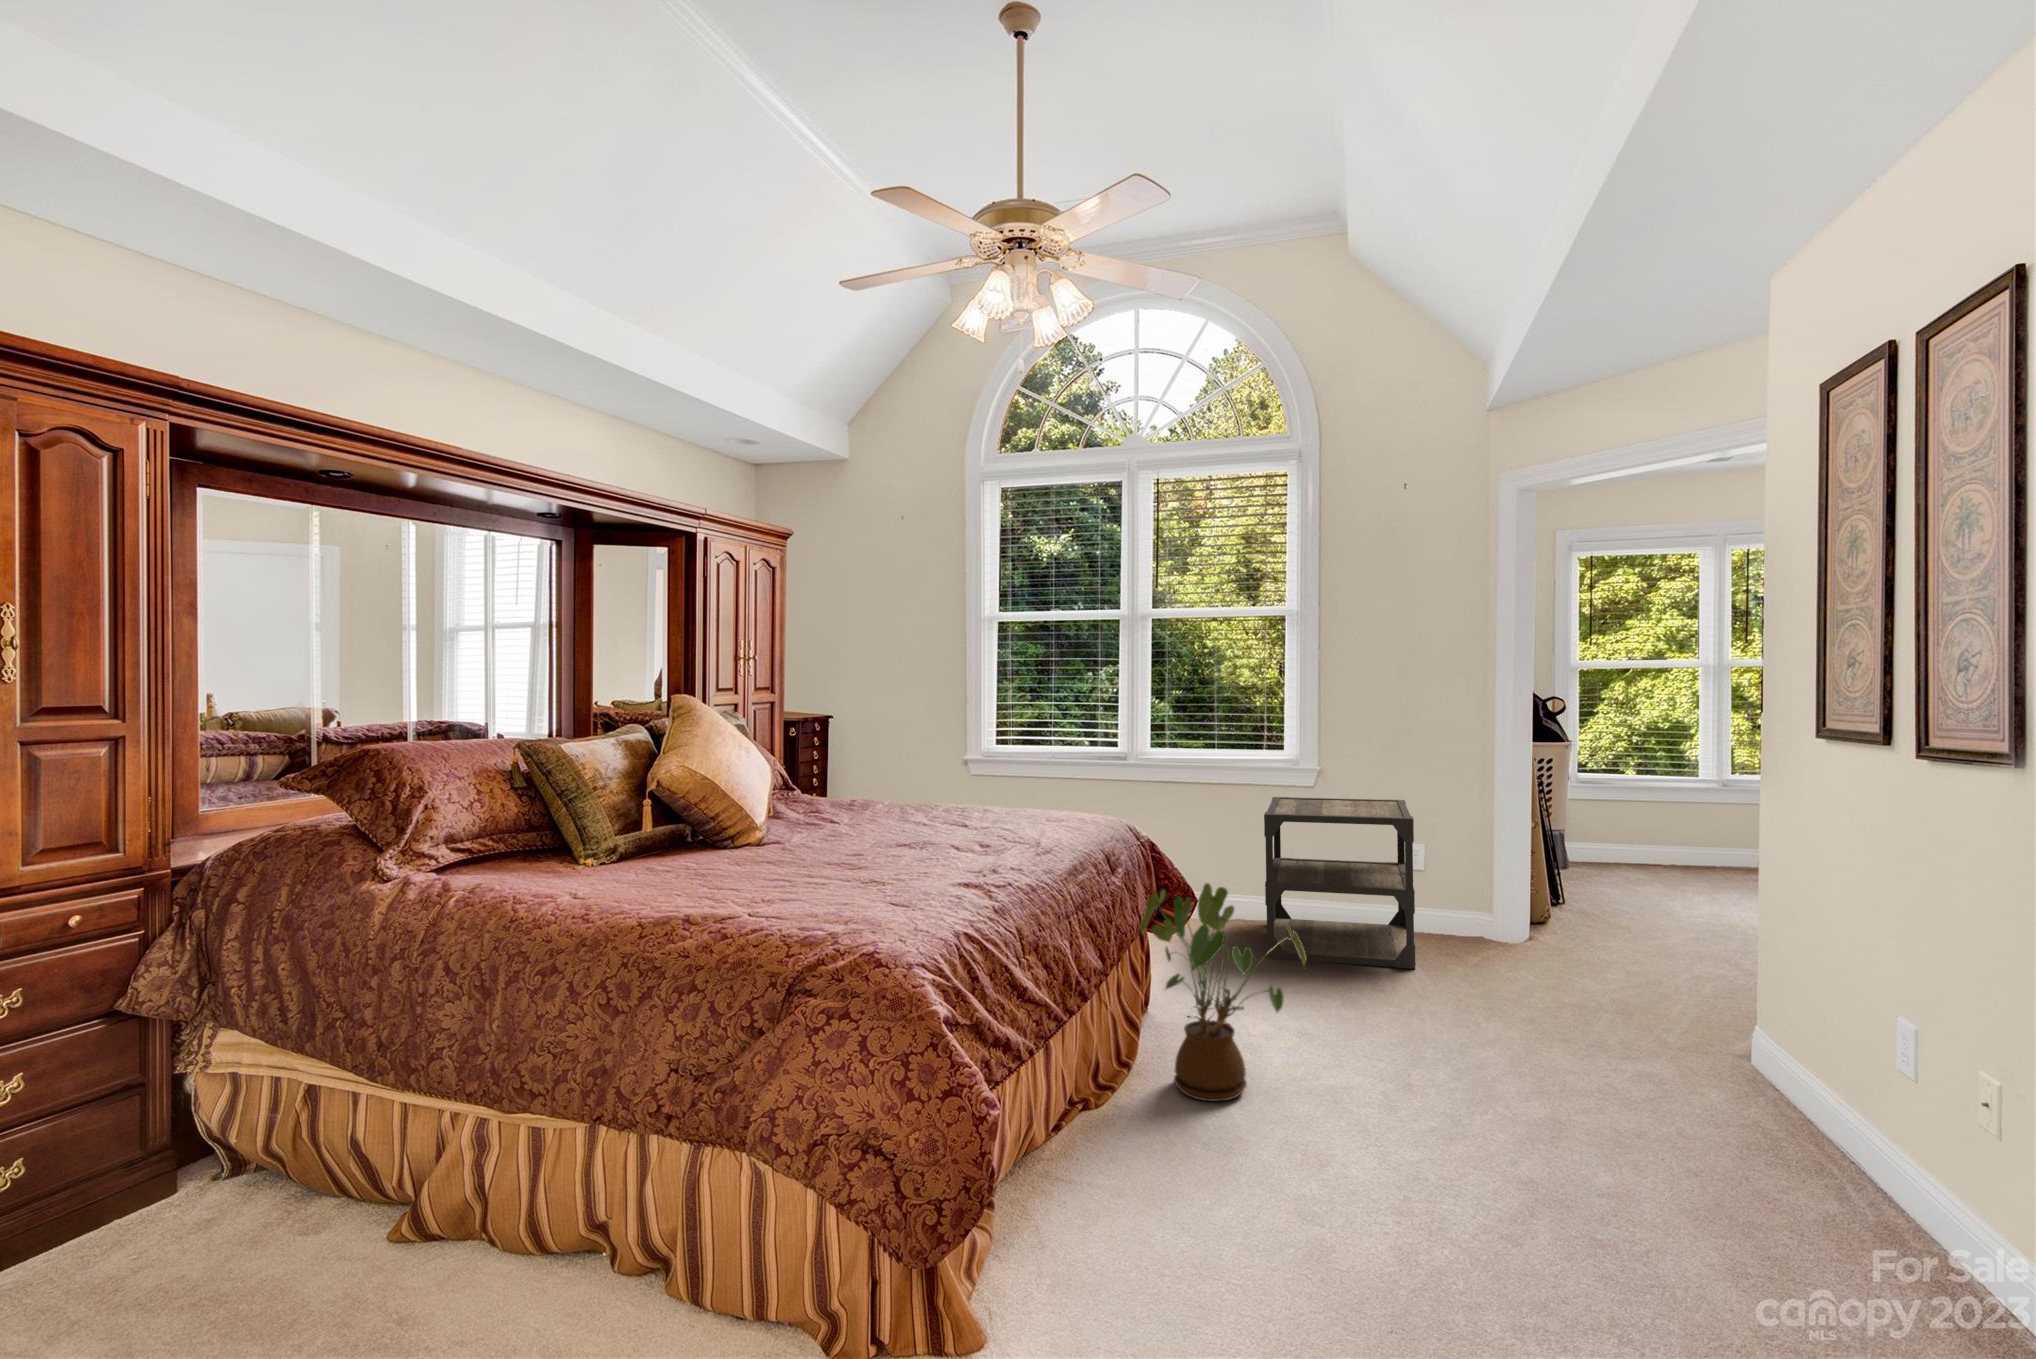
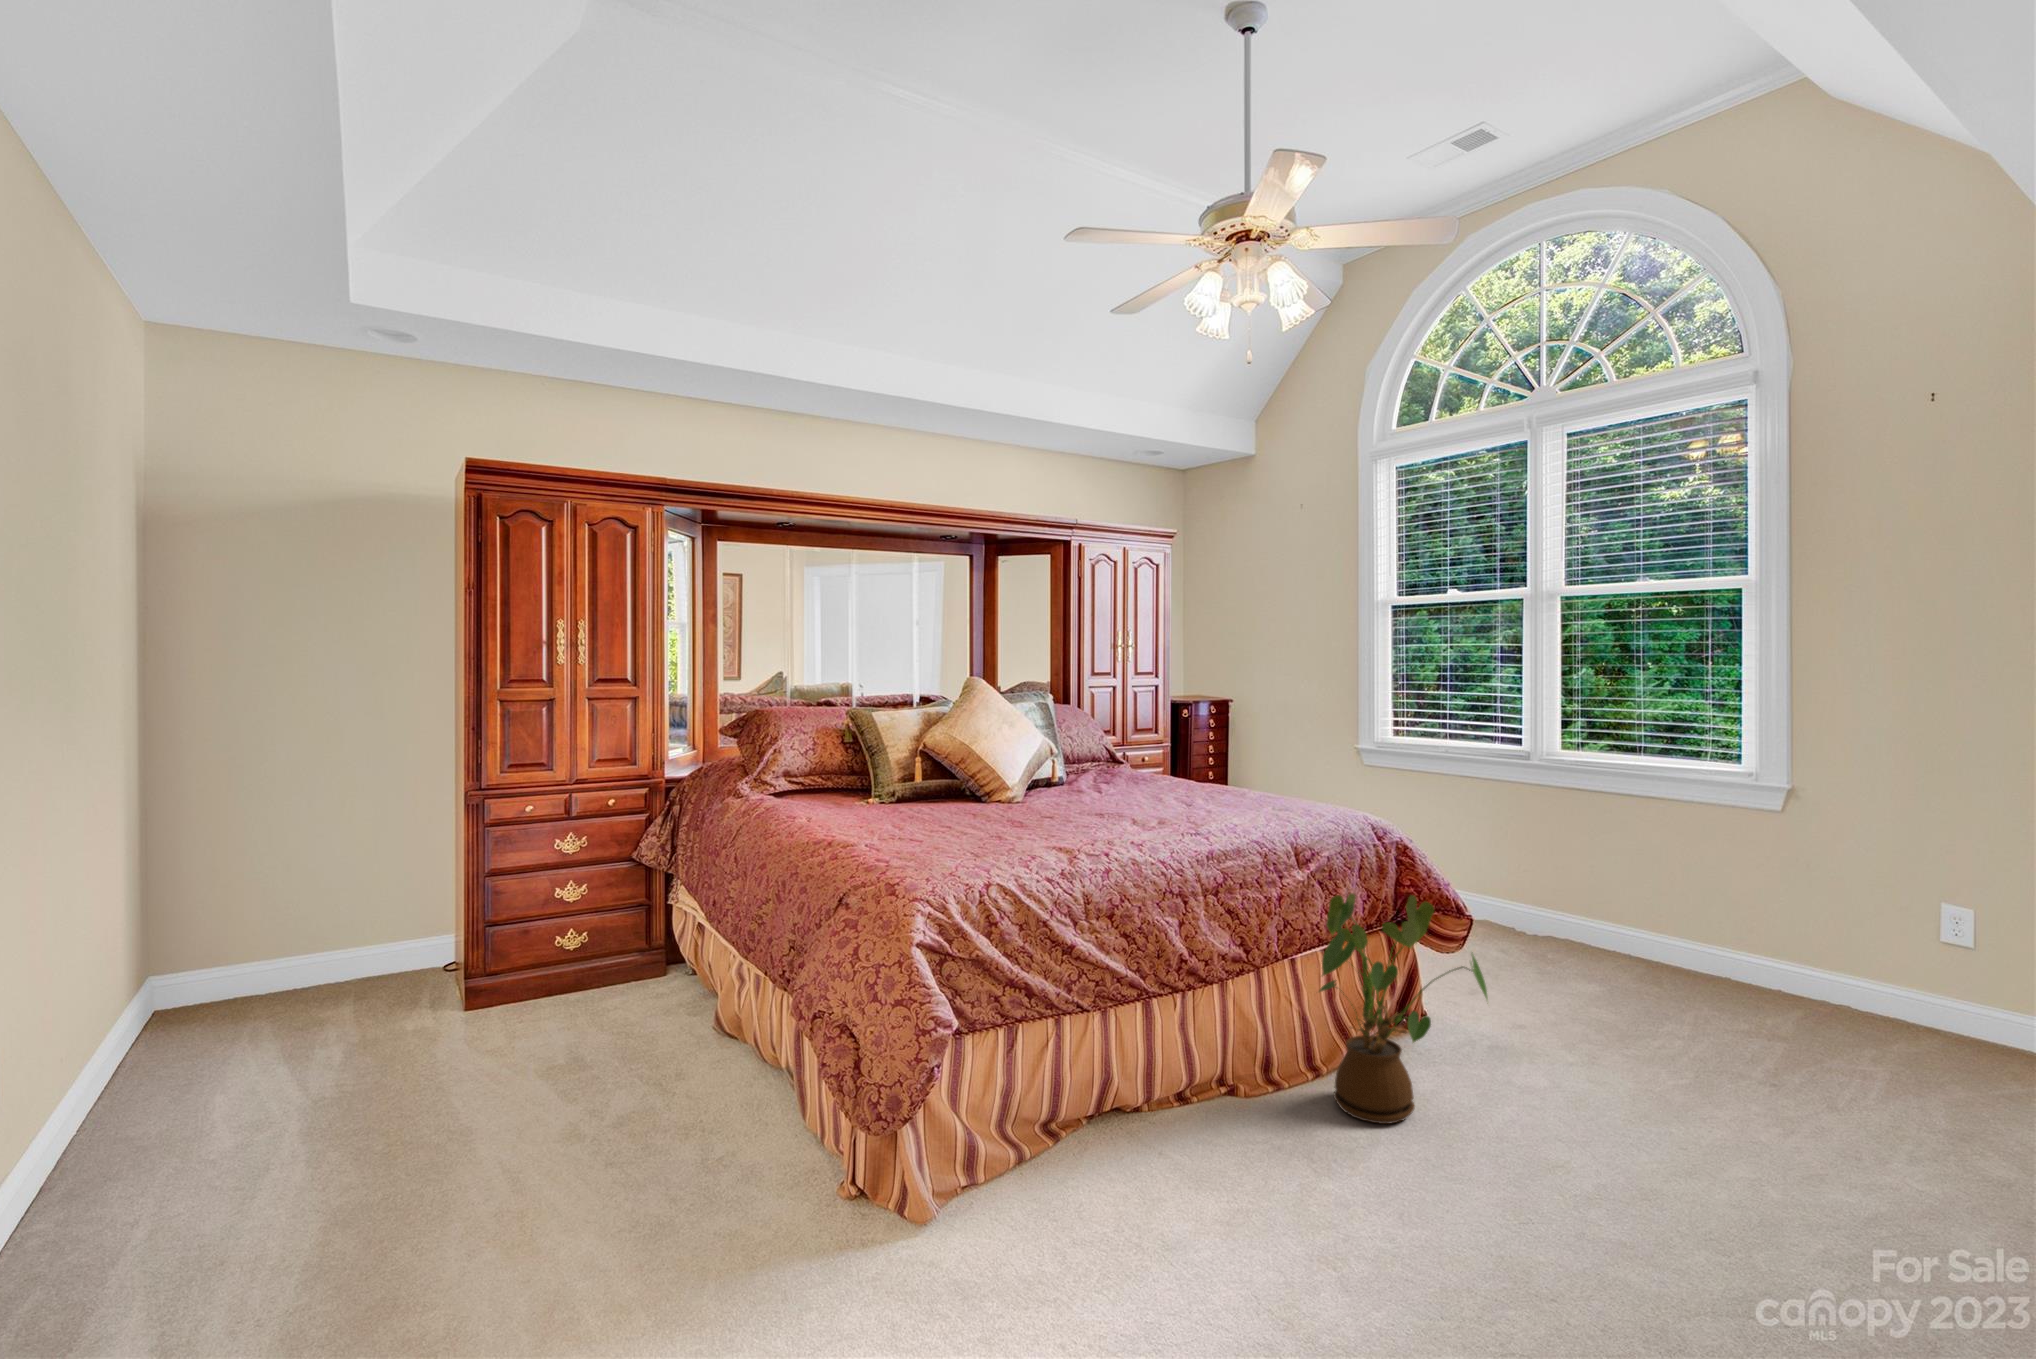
side table: present [1264,797,1416,969] -> none [1637,819,1912,1067]

